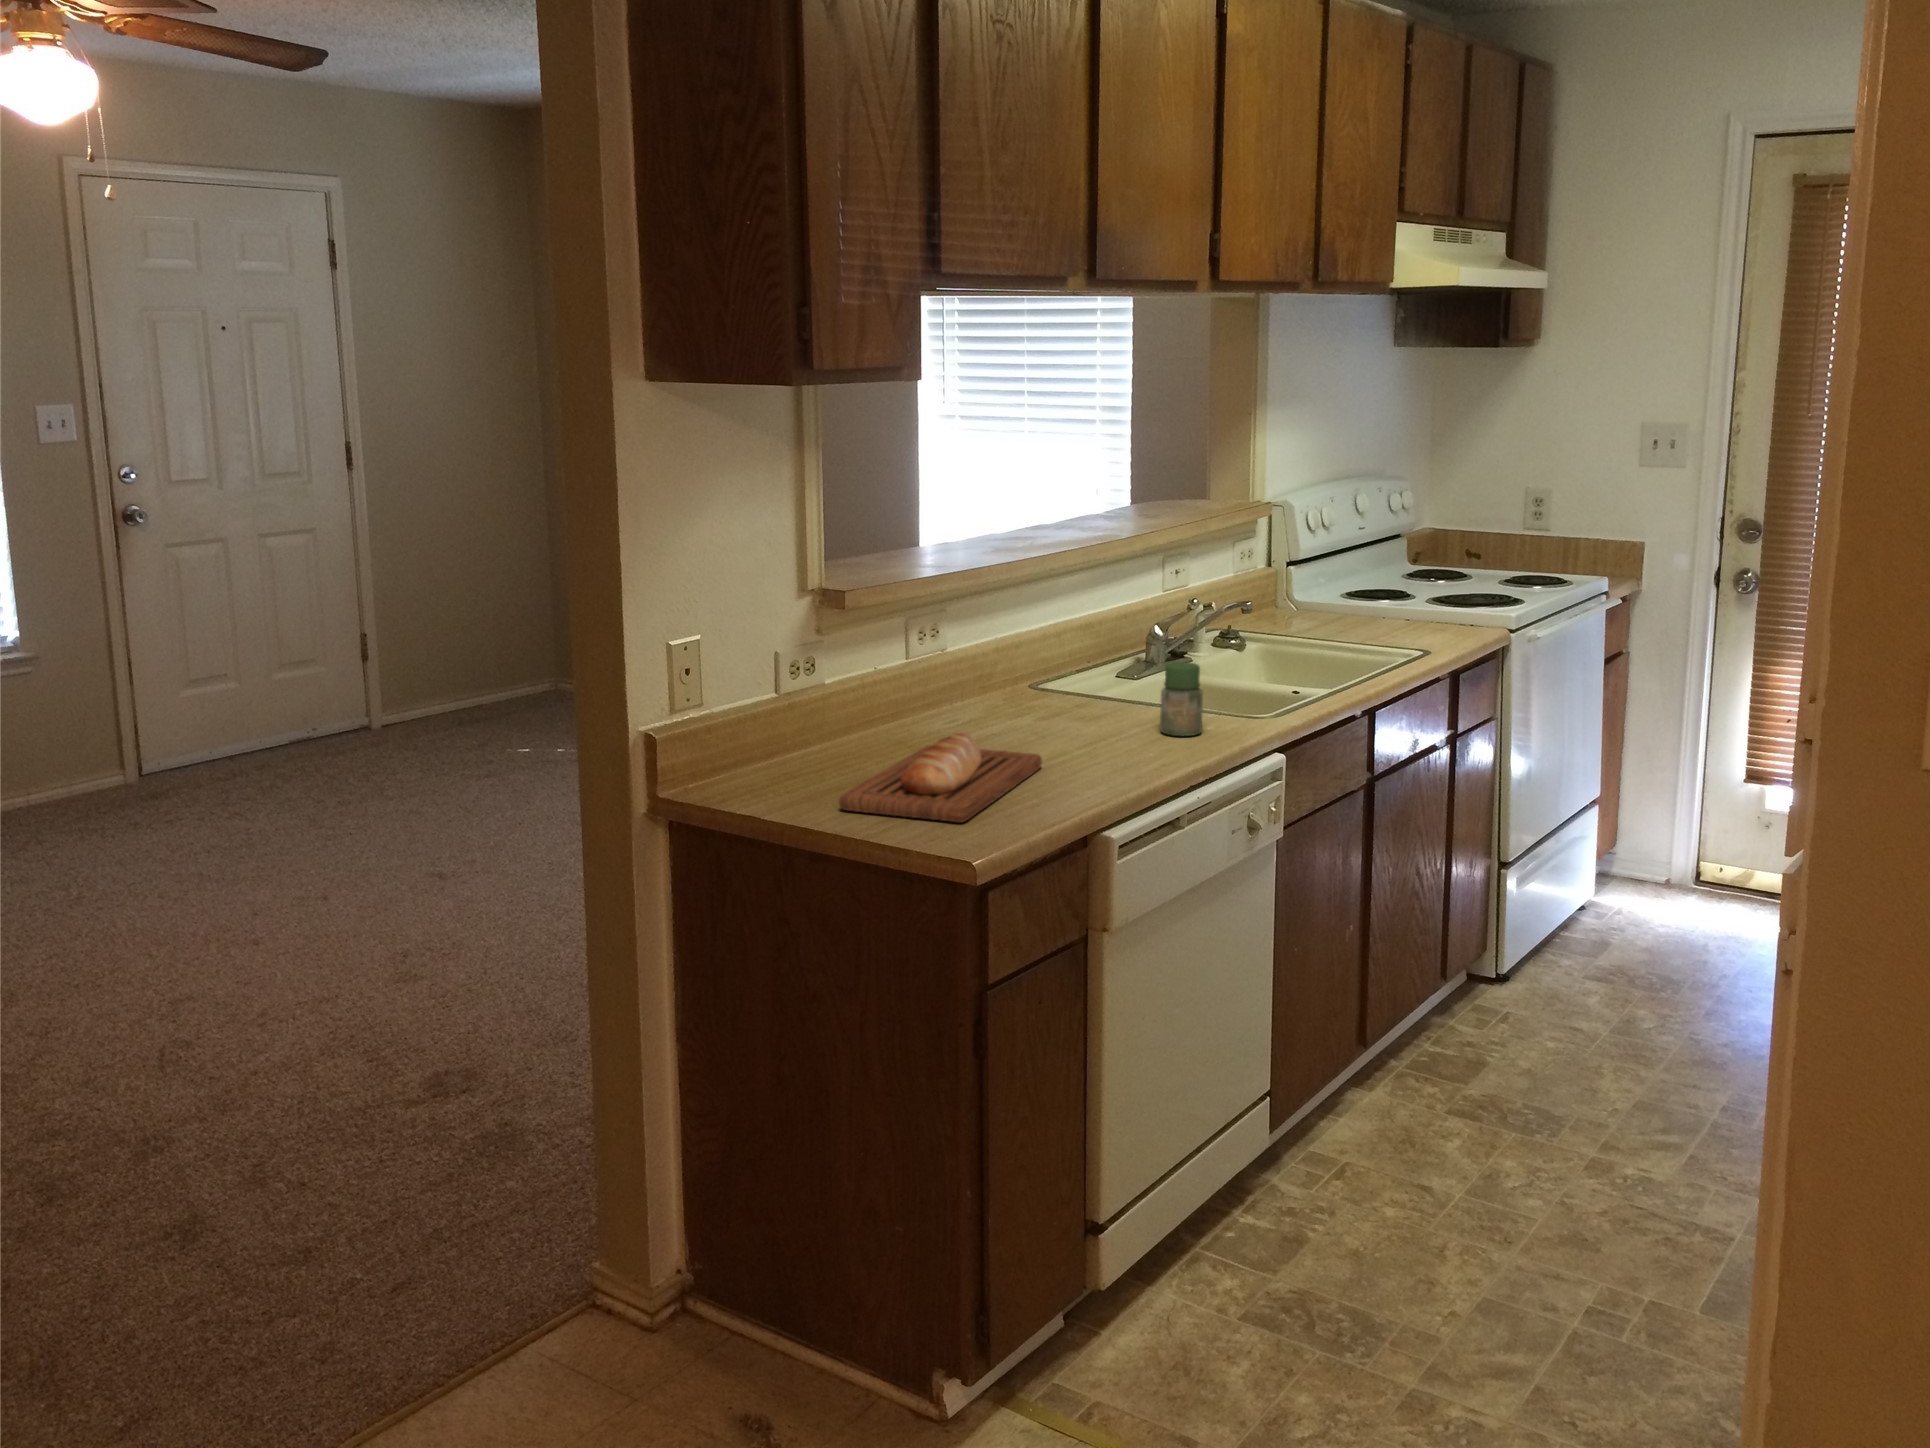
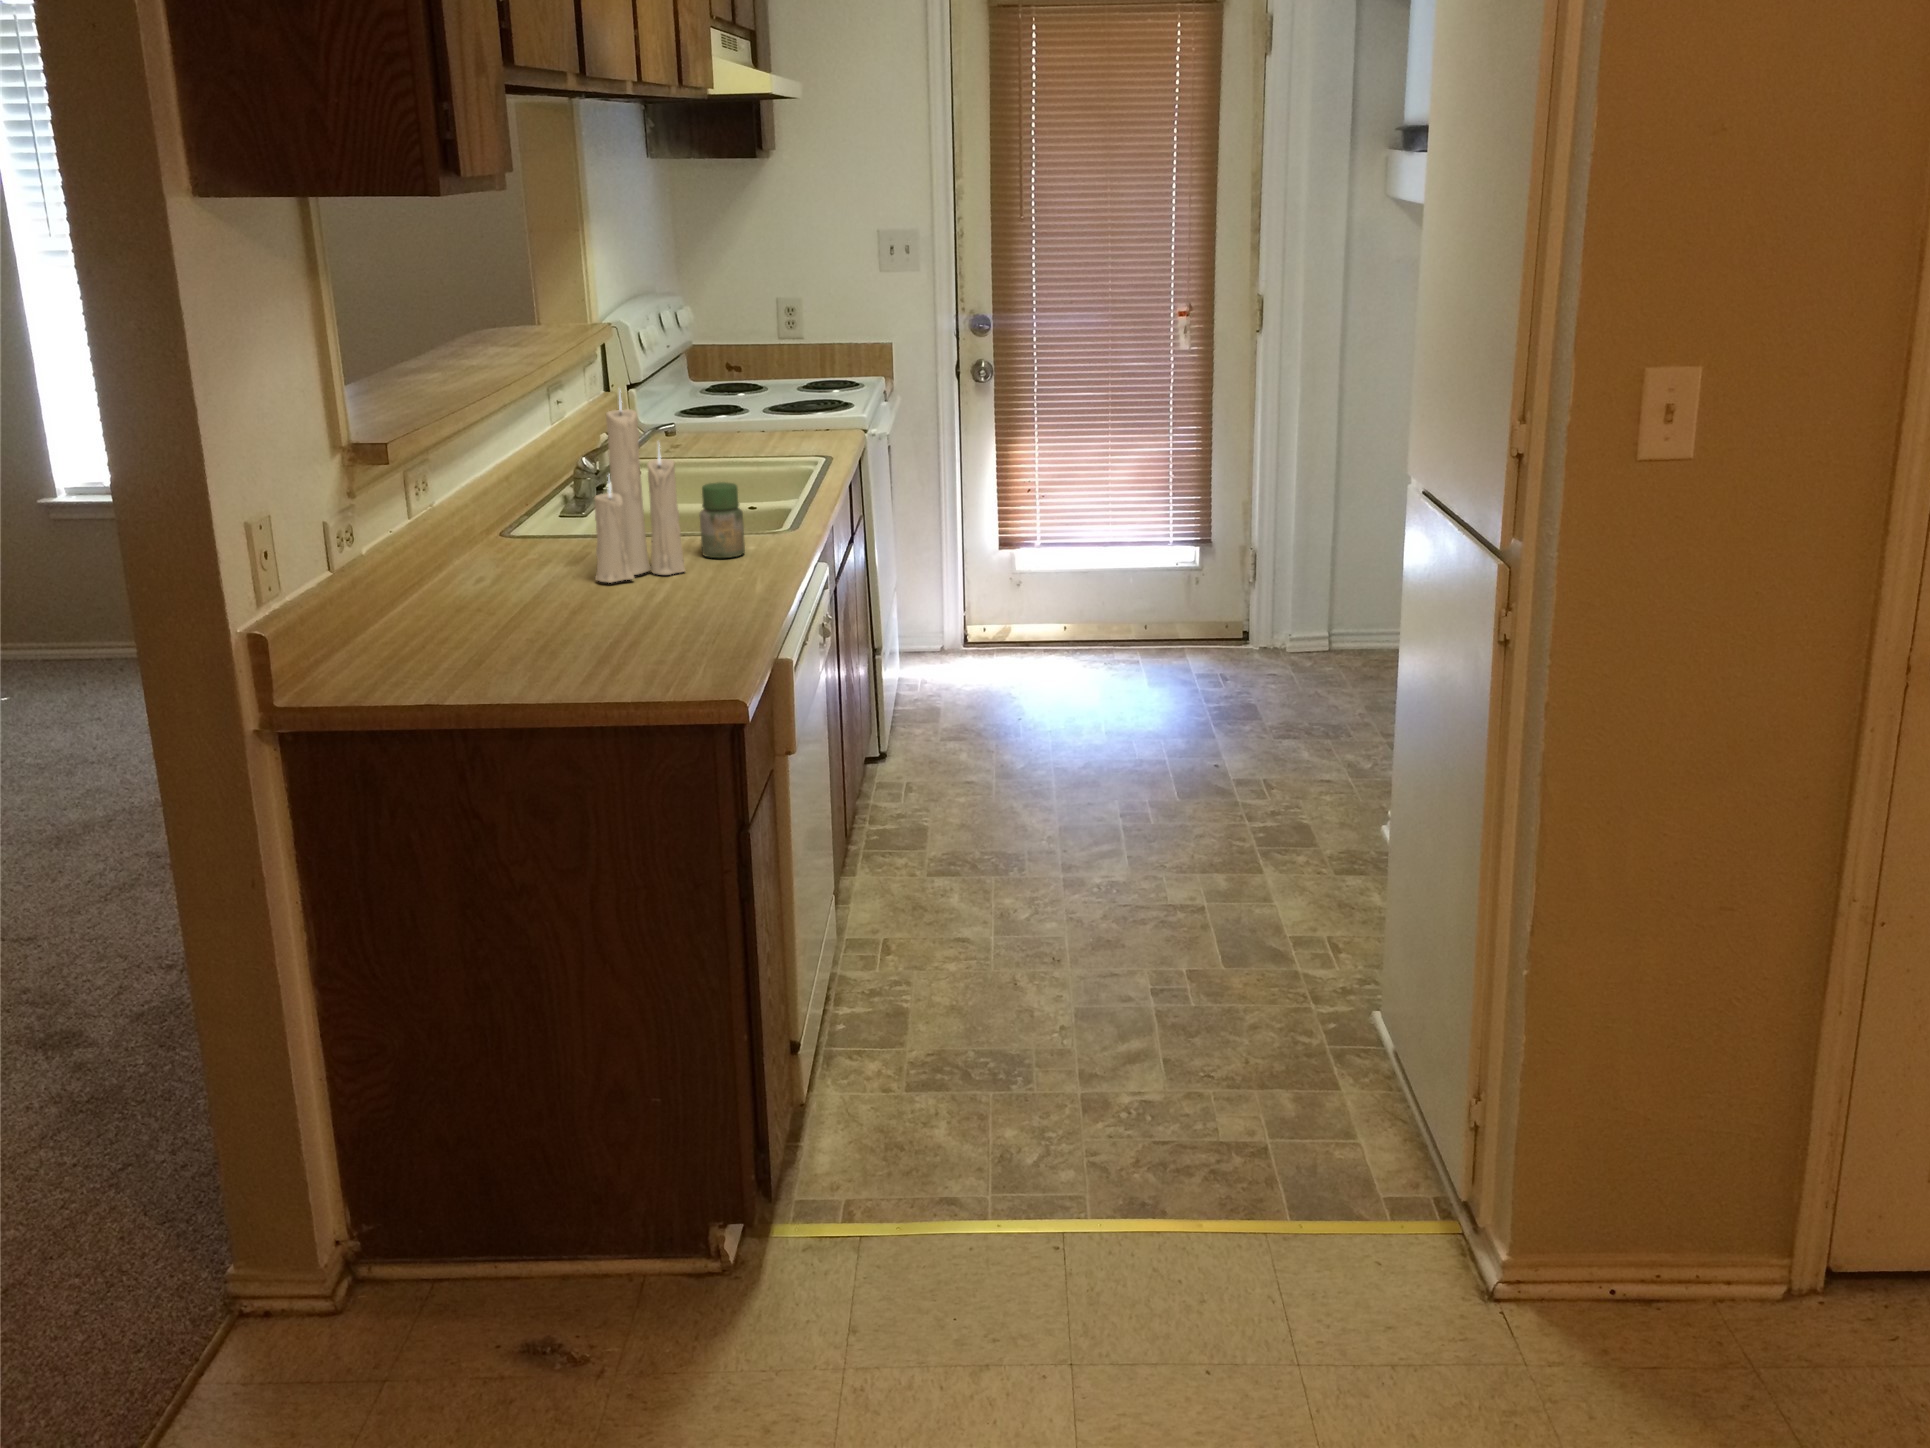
candle: none [1035,552,1124,743] -> present [594,394,685,583]
bread loaf: present [839,733,1042,822] -> none [511,581,666,678]

